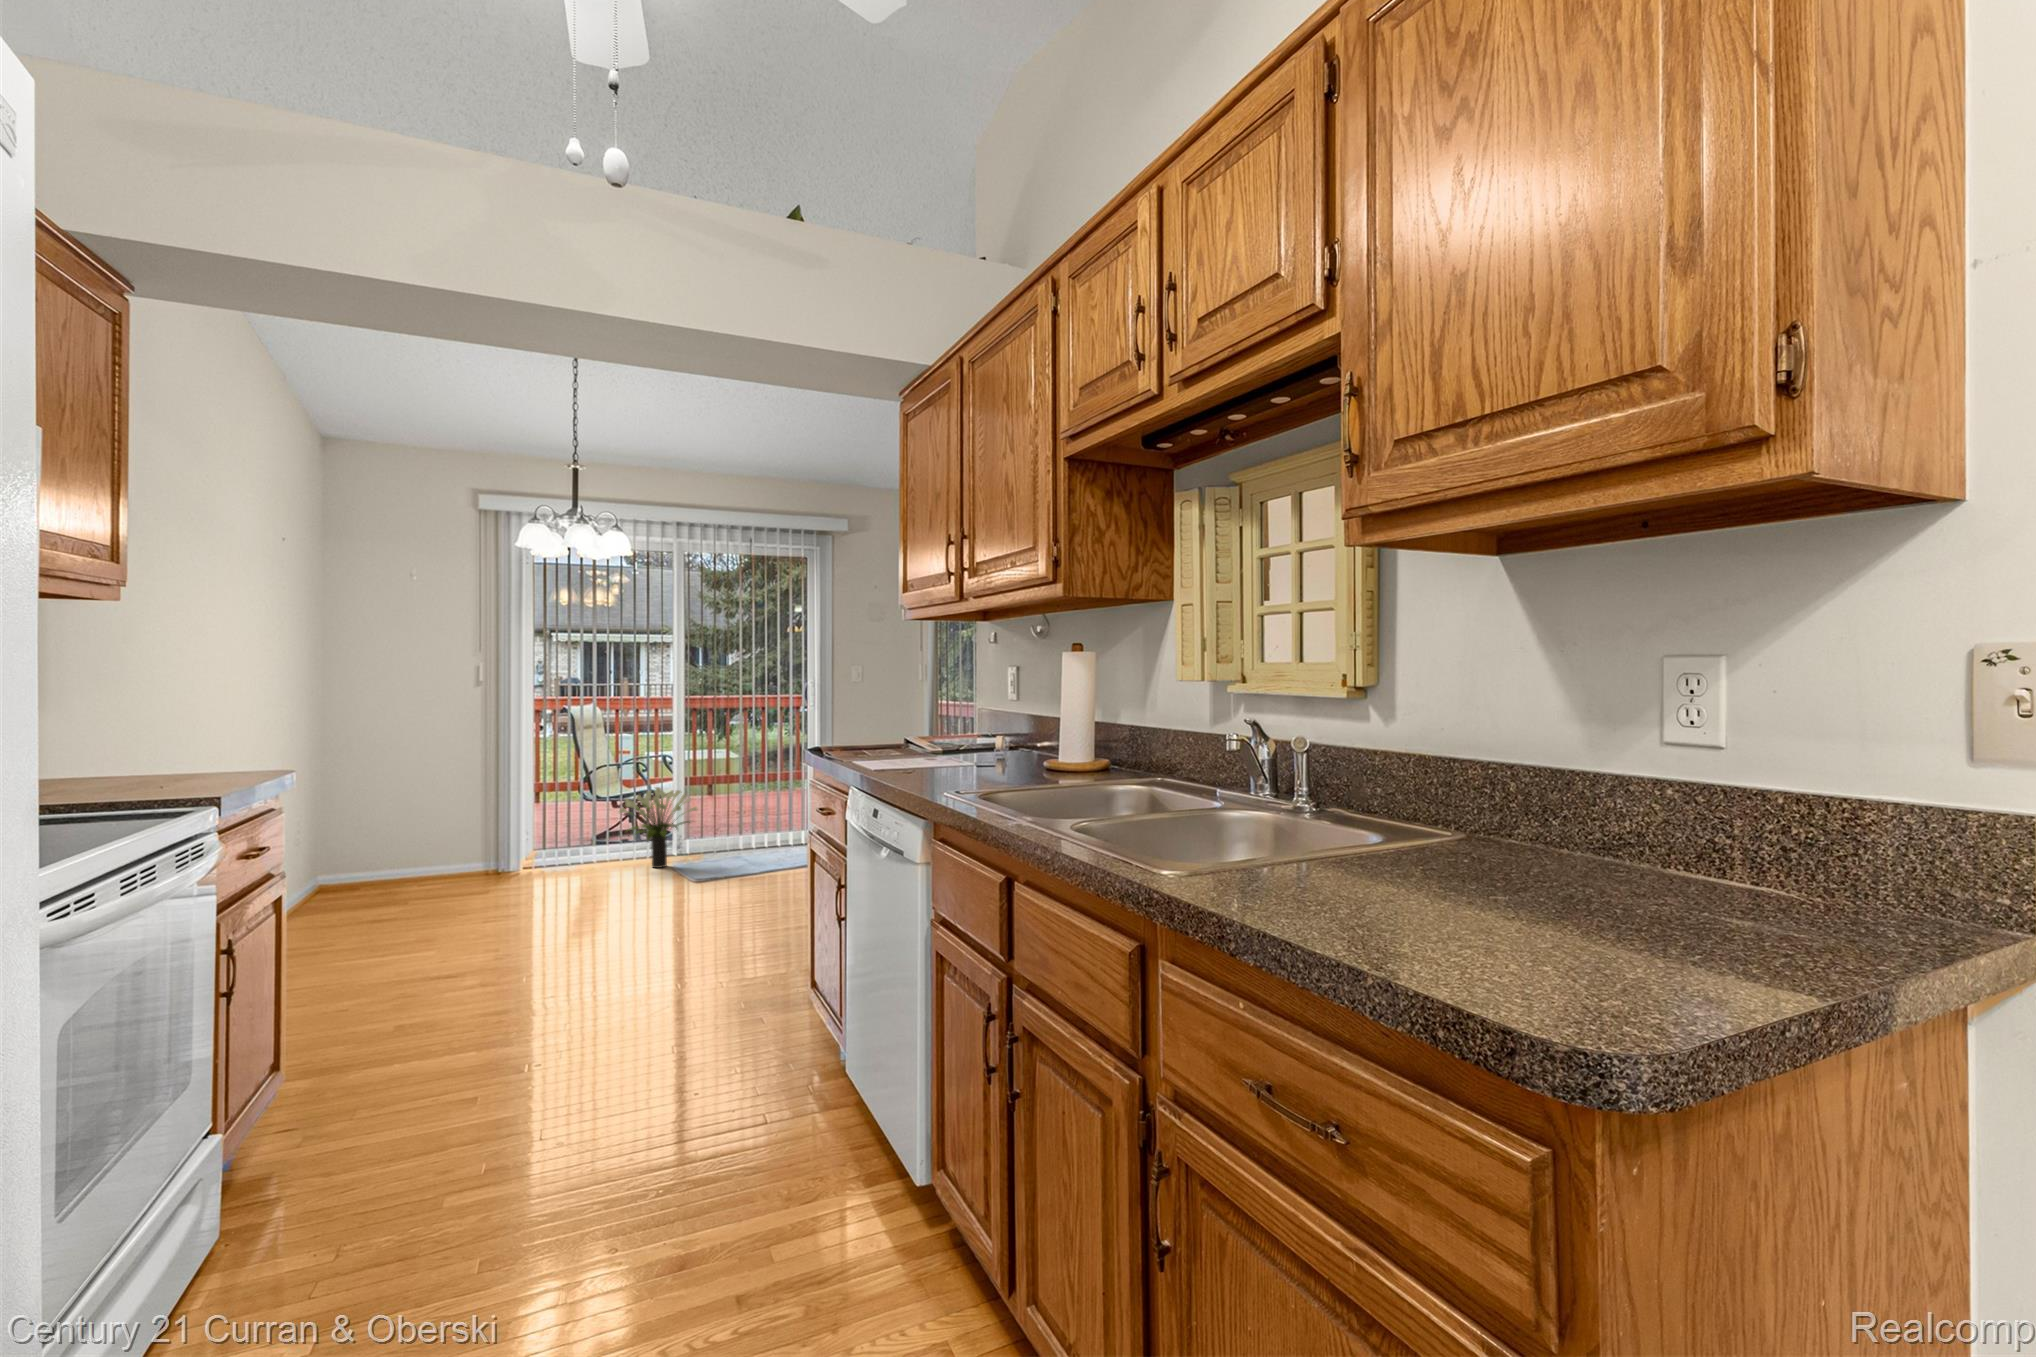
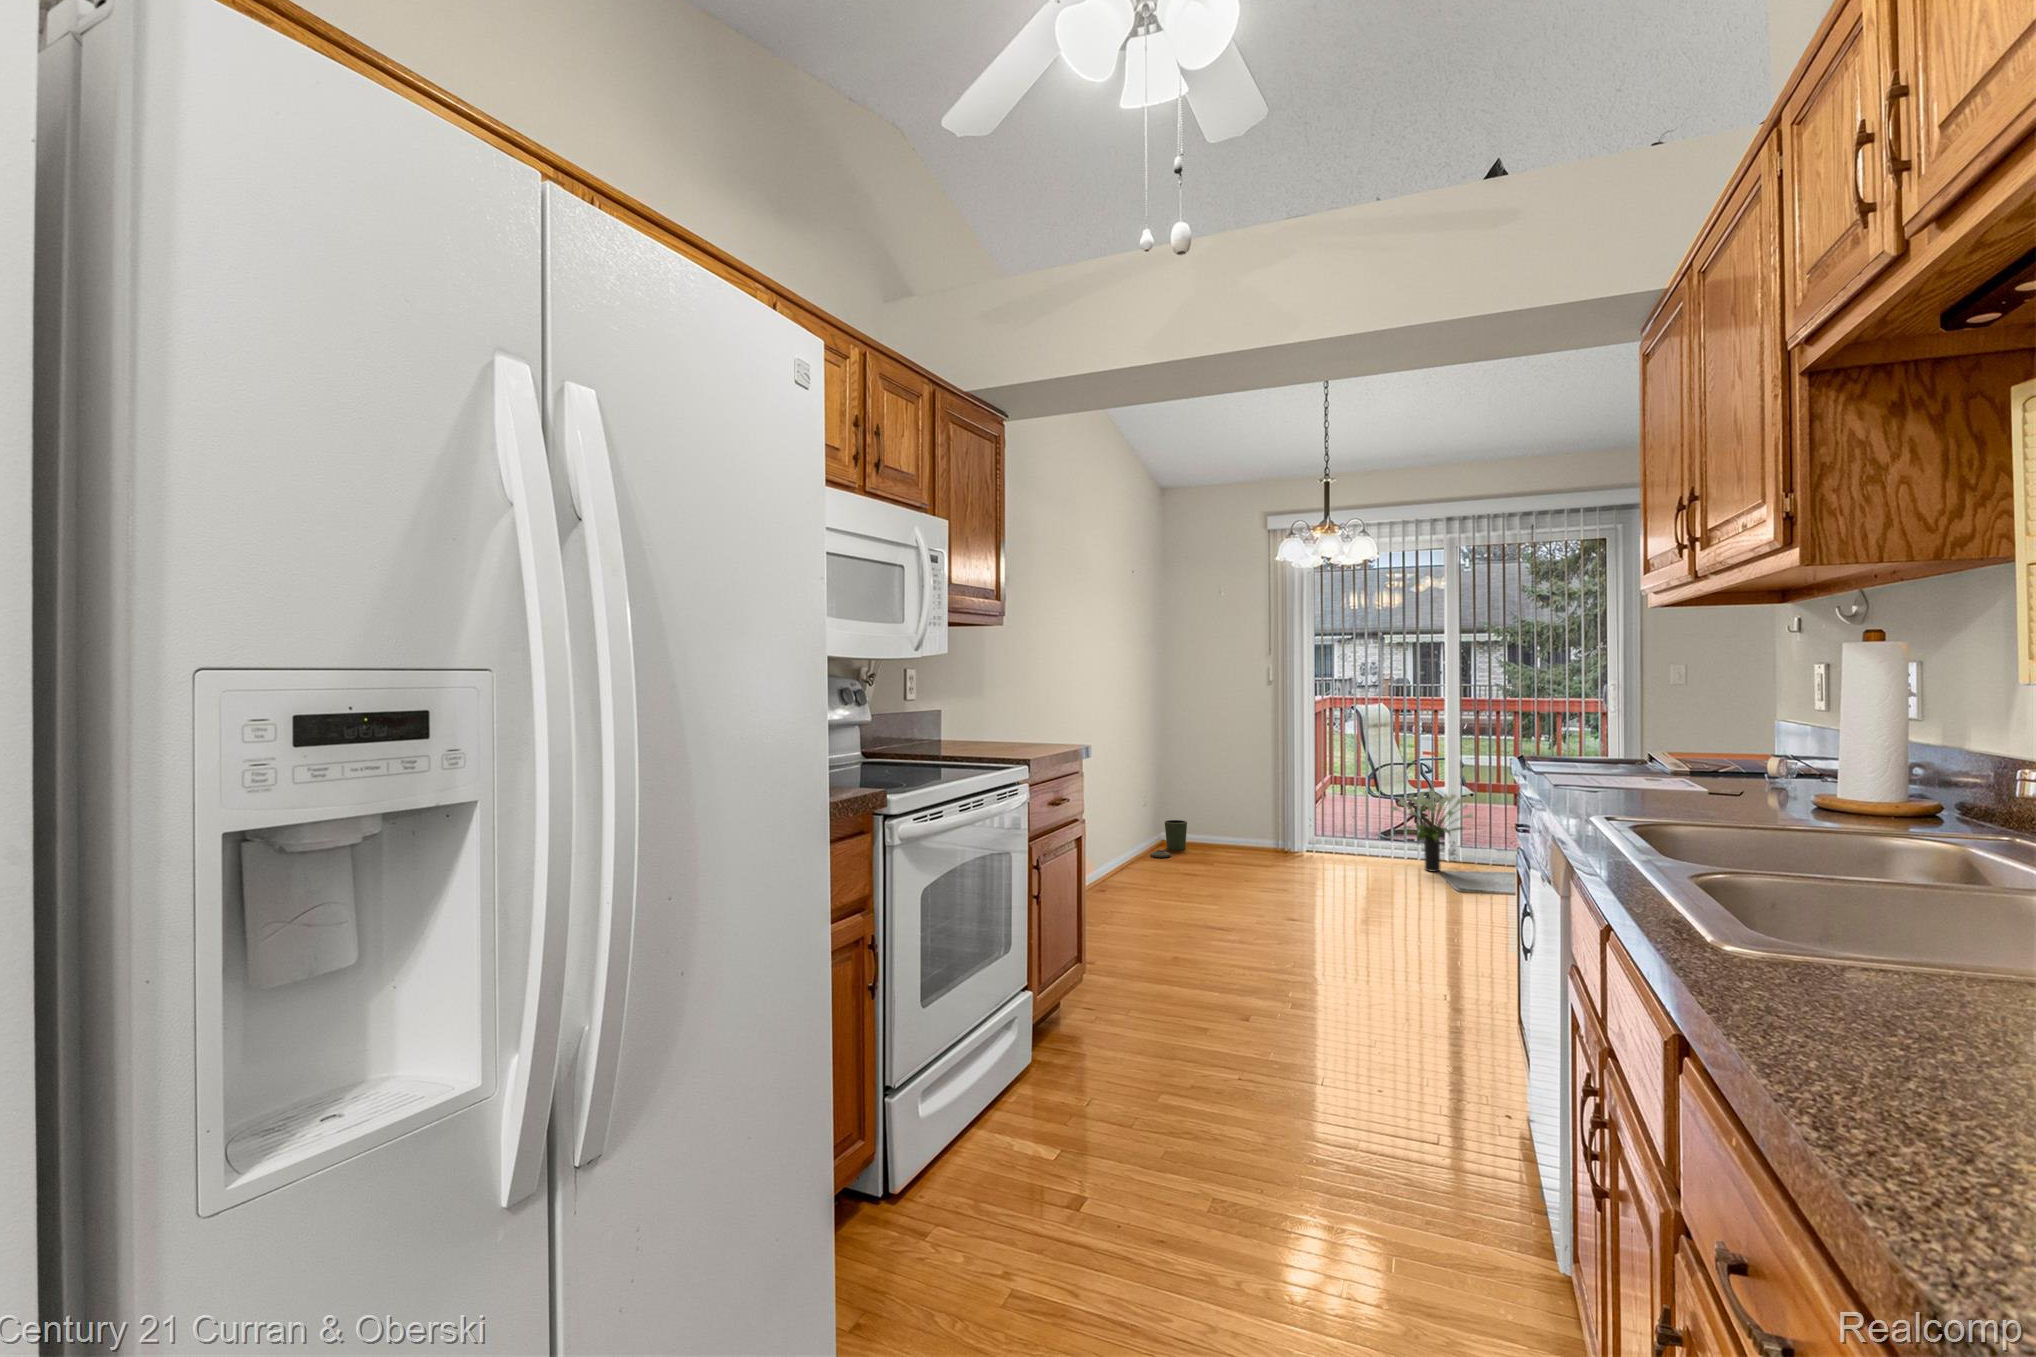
trash can: none [307,857,360,910] -> present [1150,820,1187,858]

